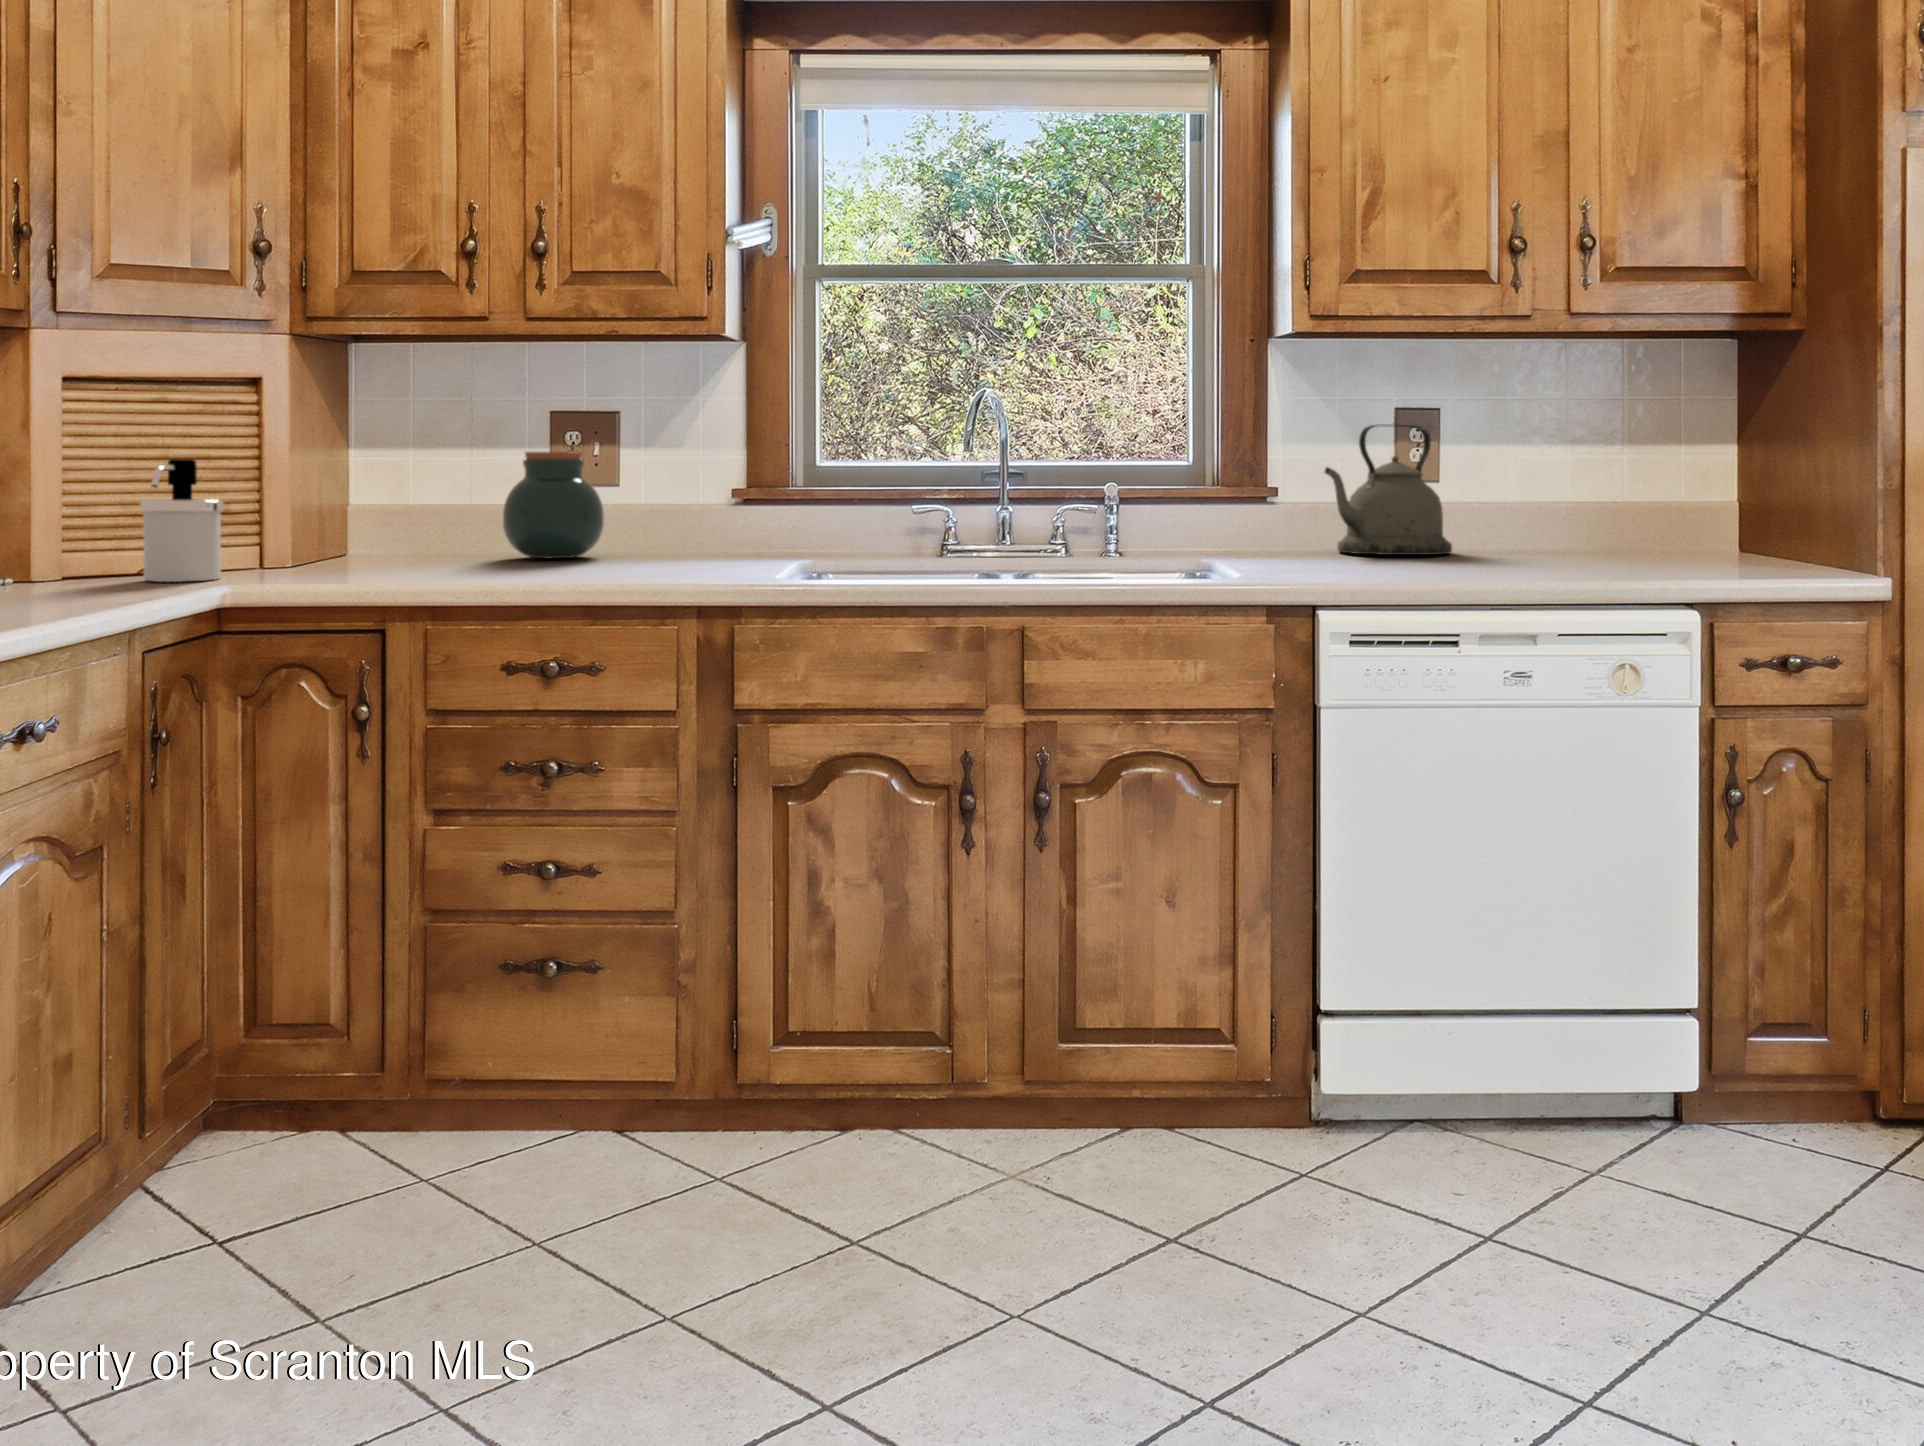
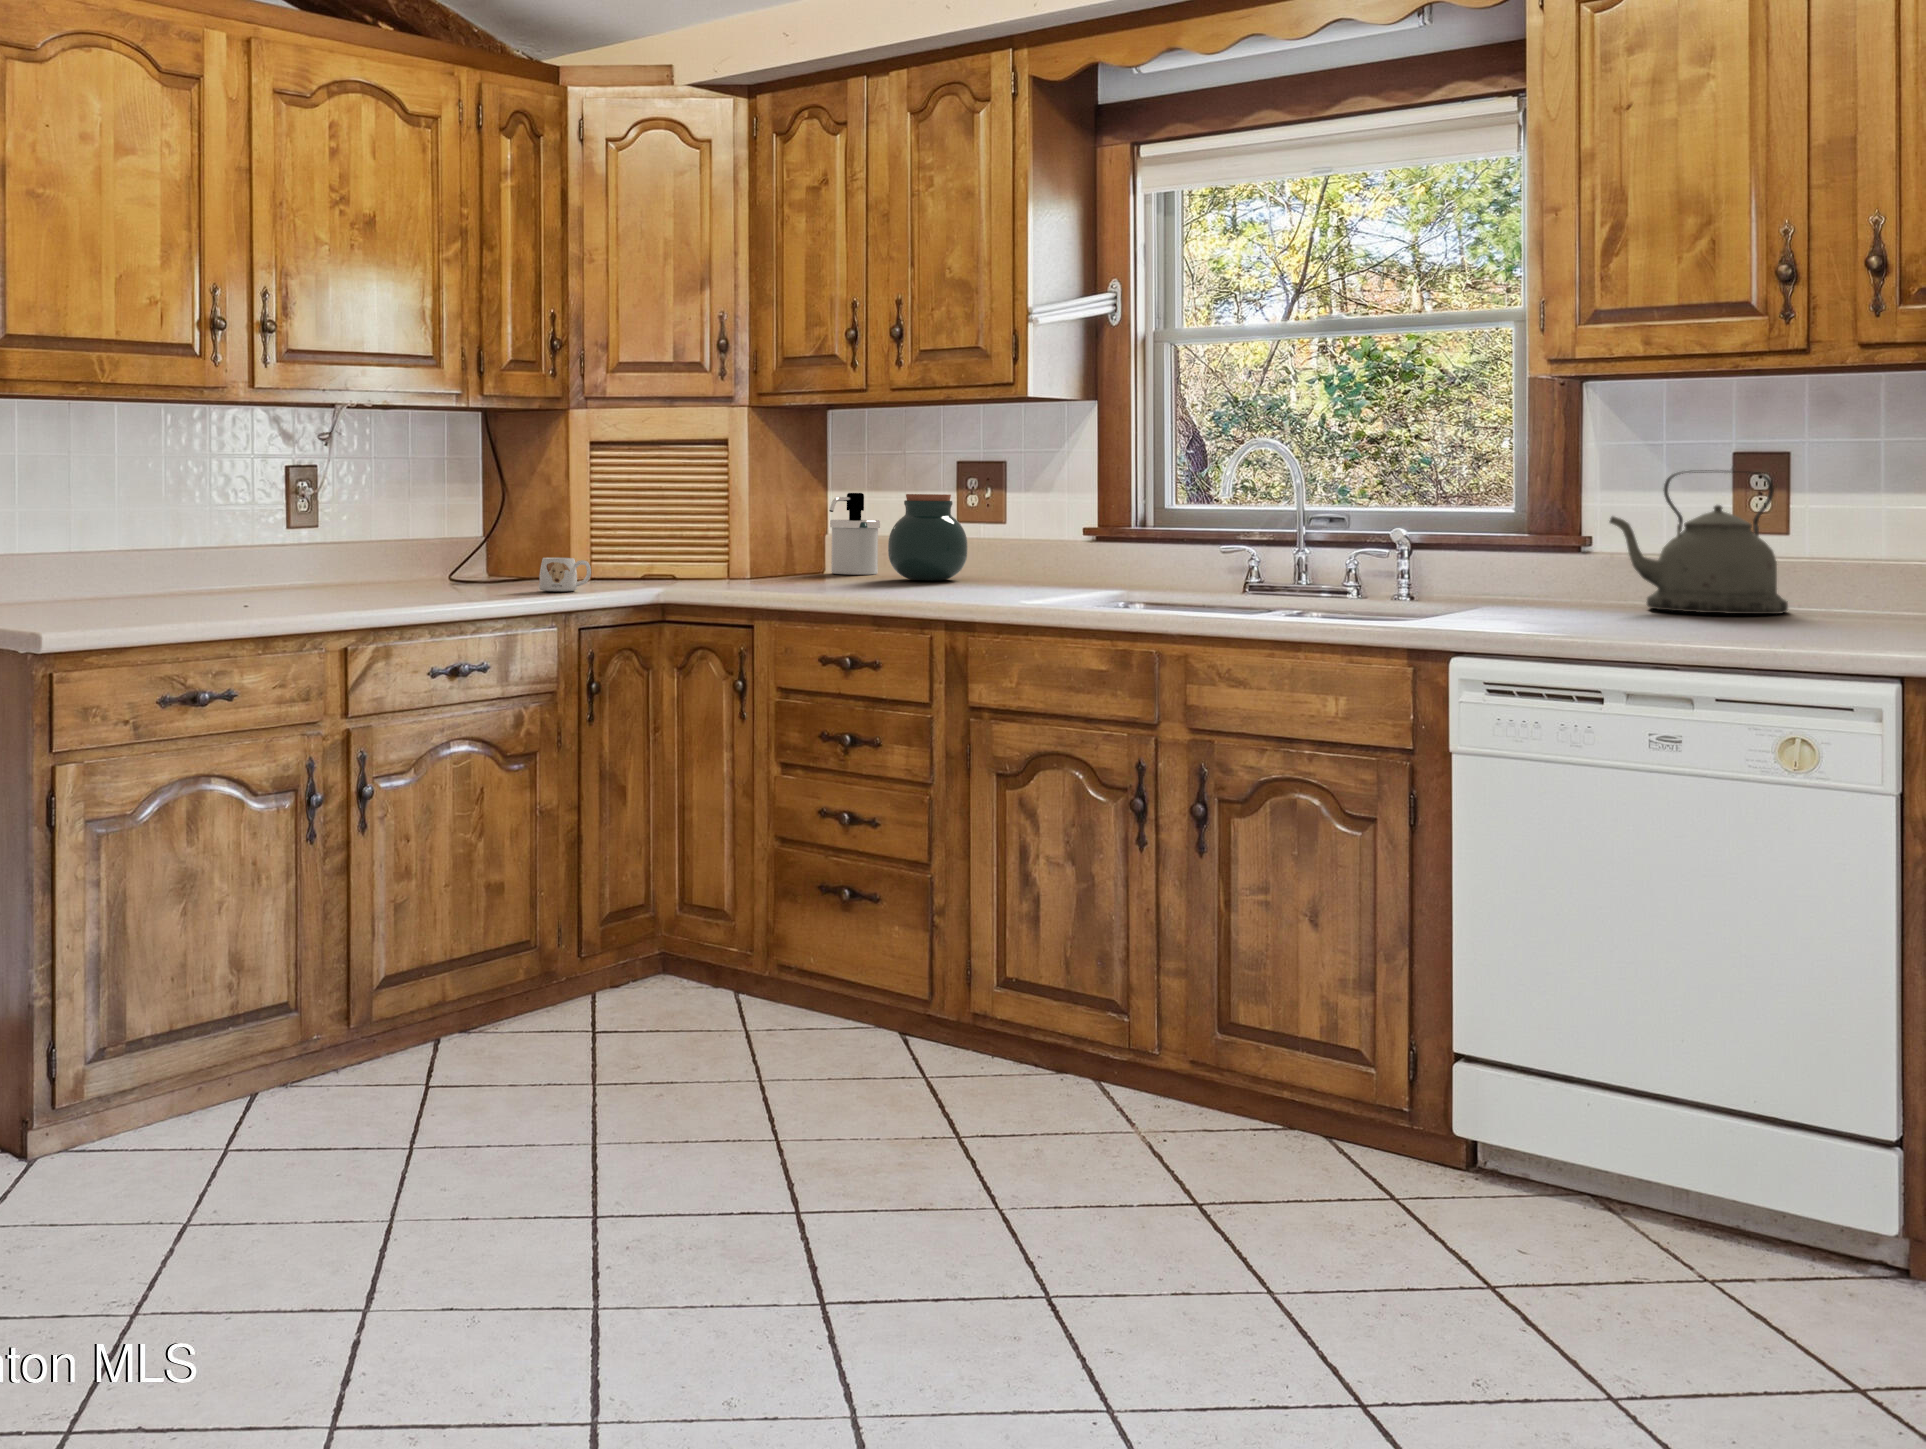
soap dispenser: present [140,459,224,582] -> present [829,493,880,575]
mug: none [19,546,111,598] -> present [539,558,591,591]

